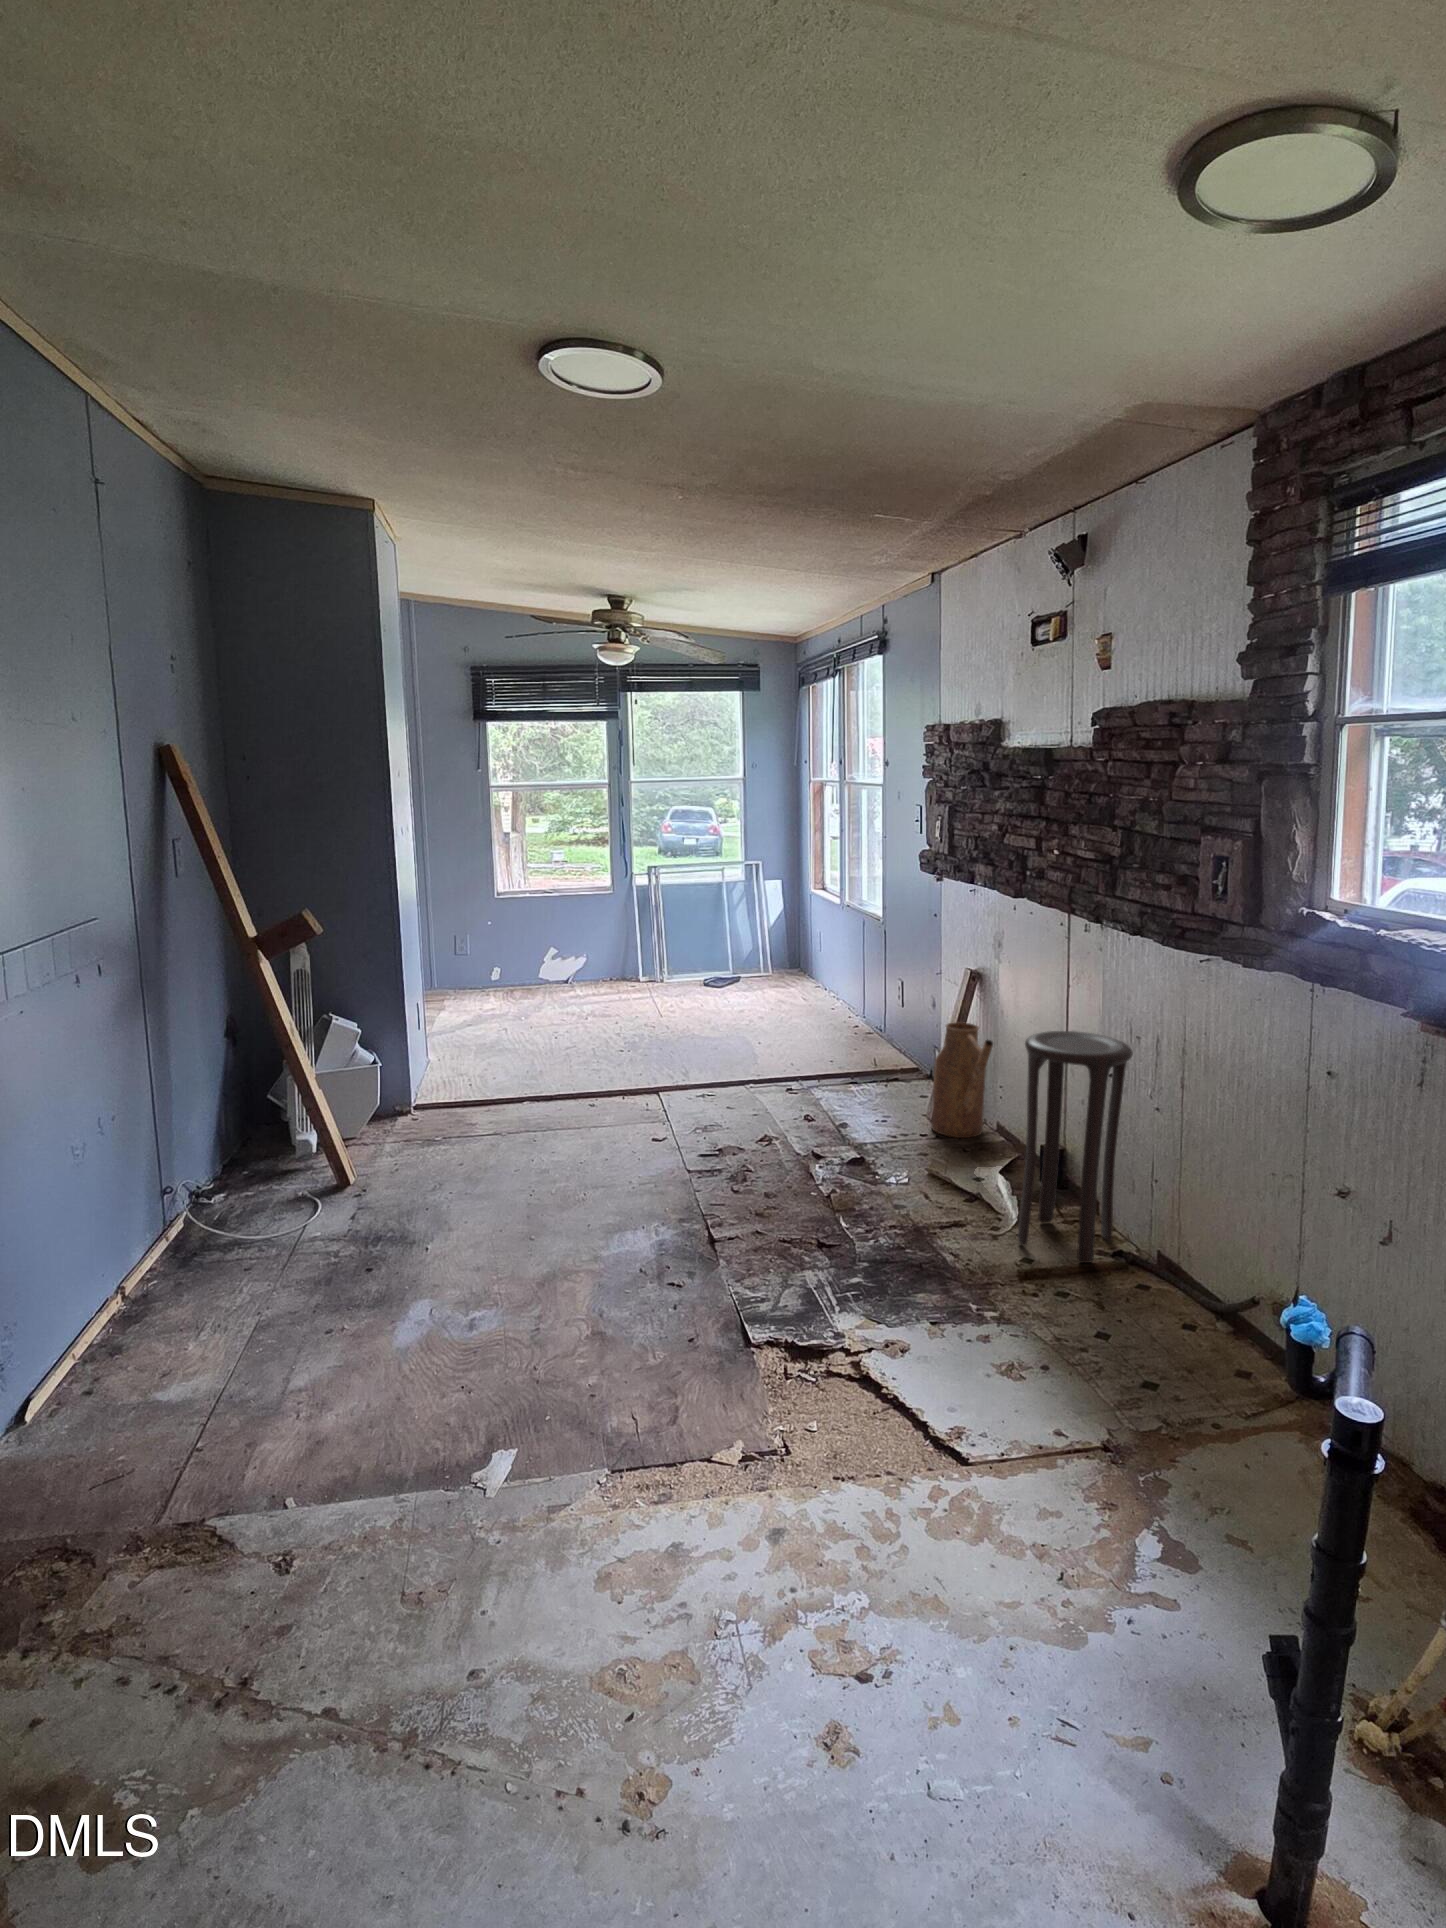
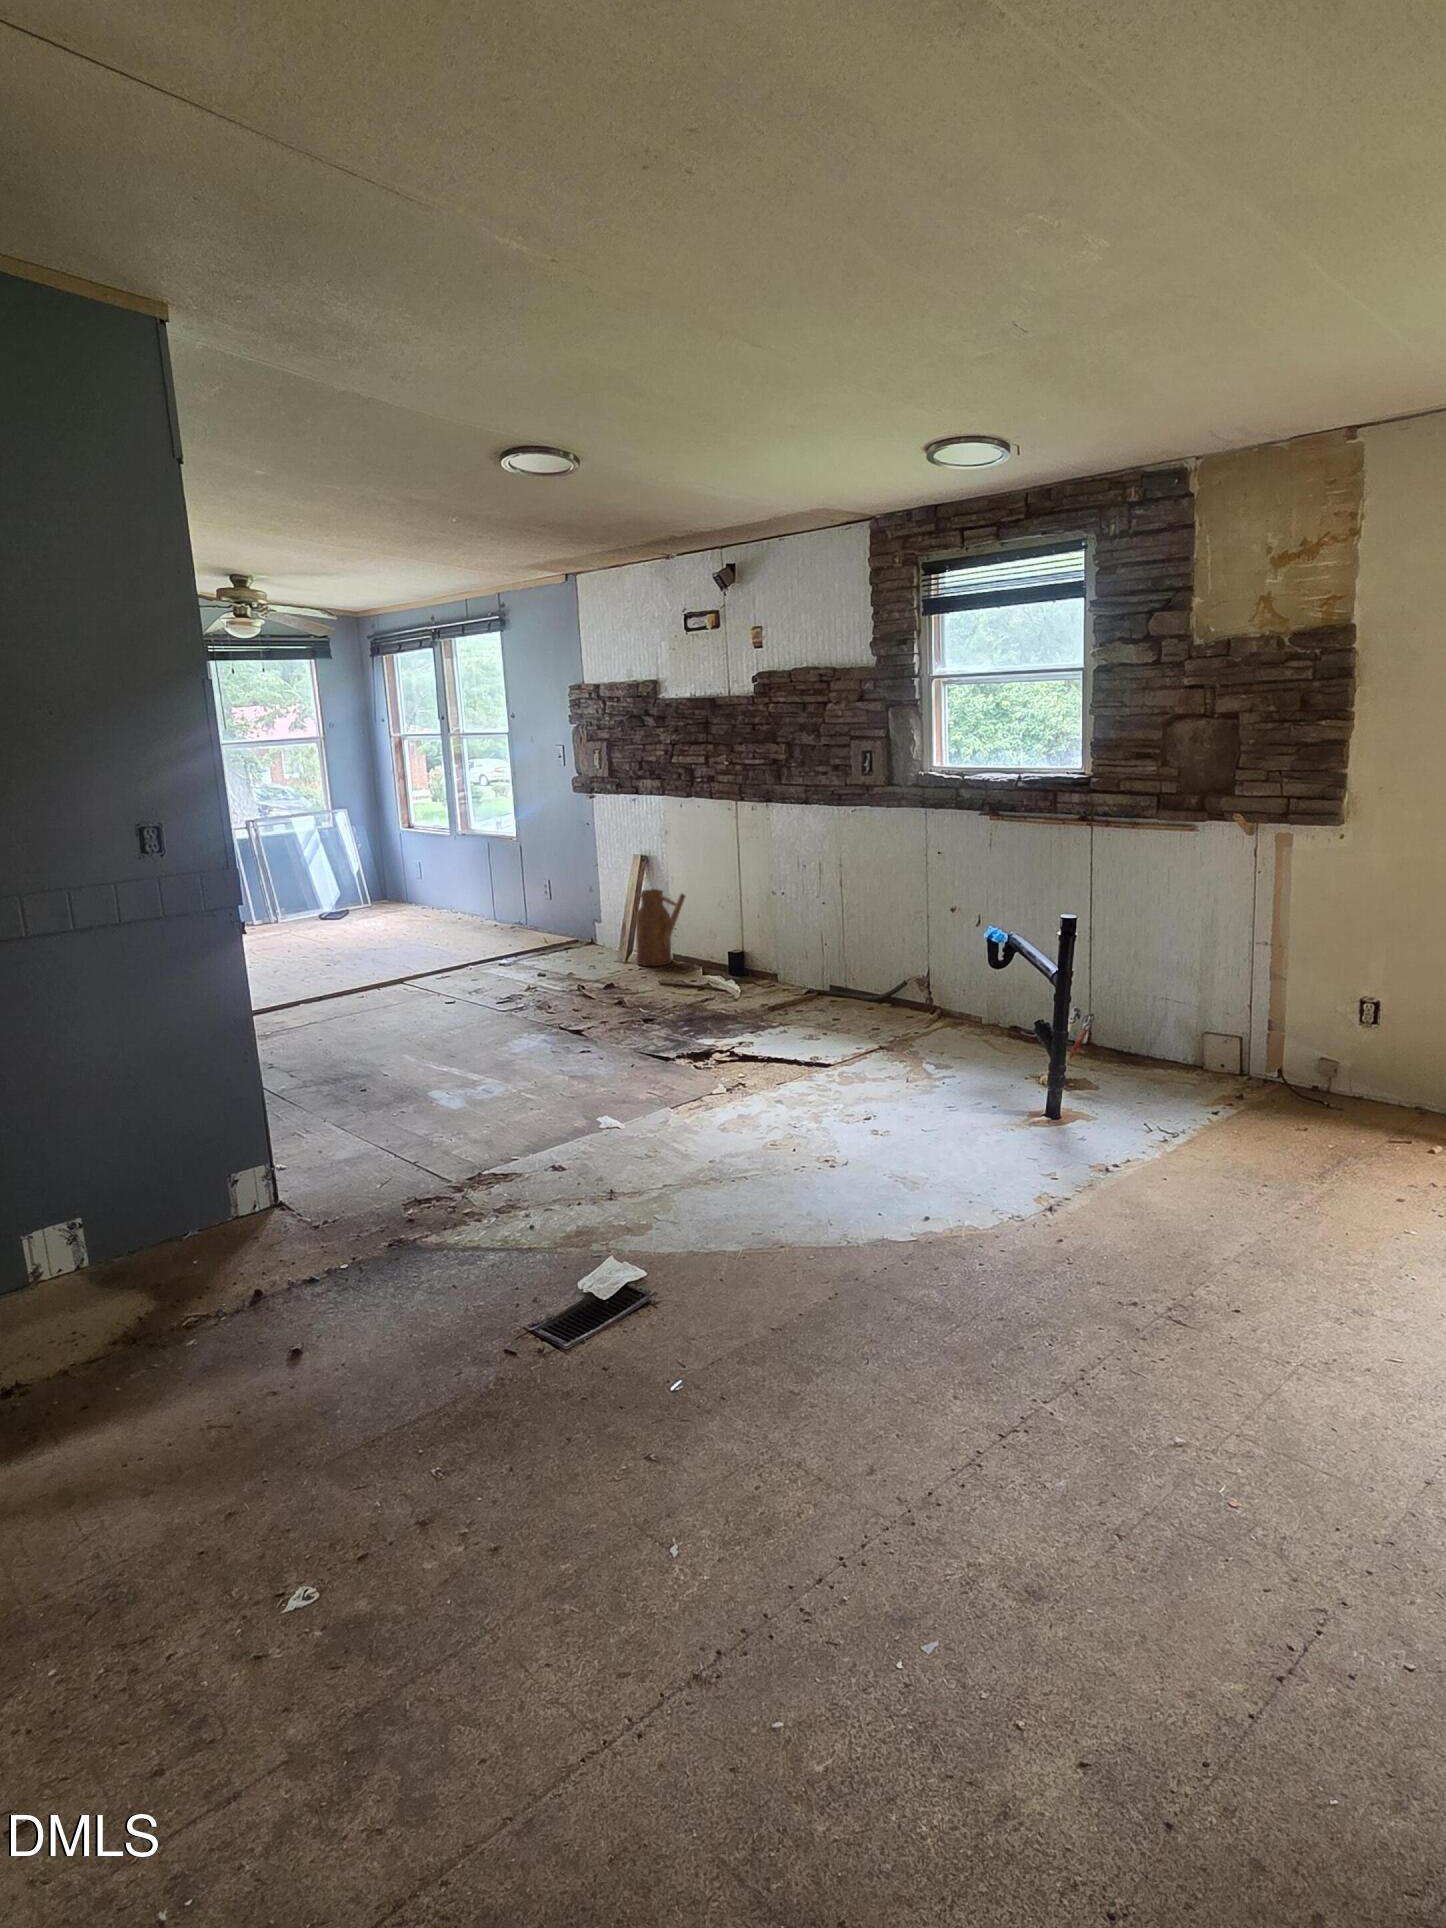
stool: present [1017,1031,1133,1263] -> none [748,868,810,998]

